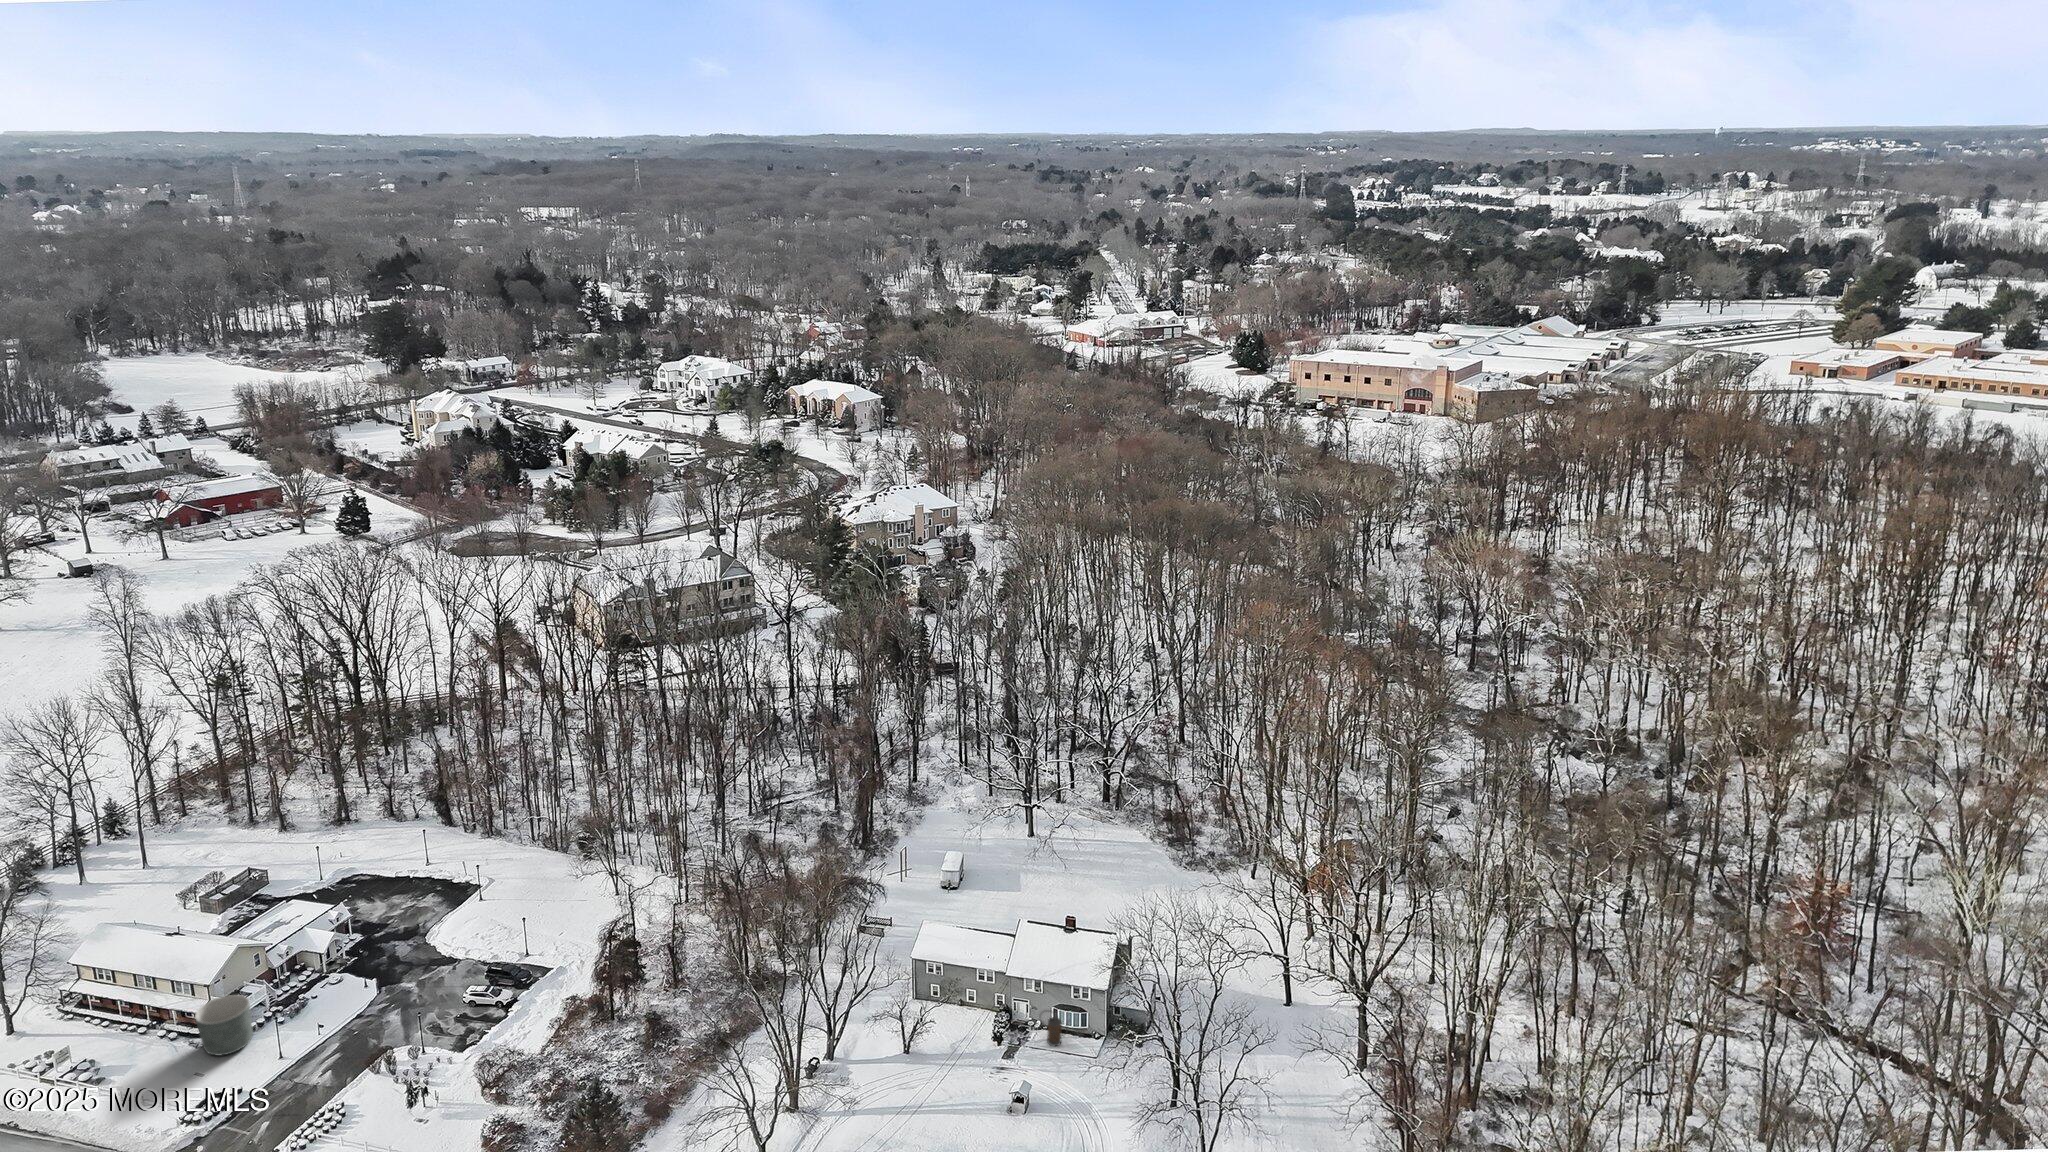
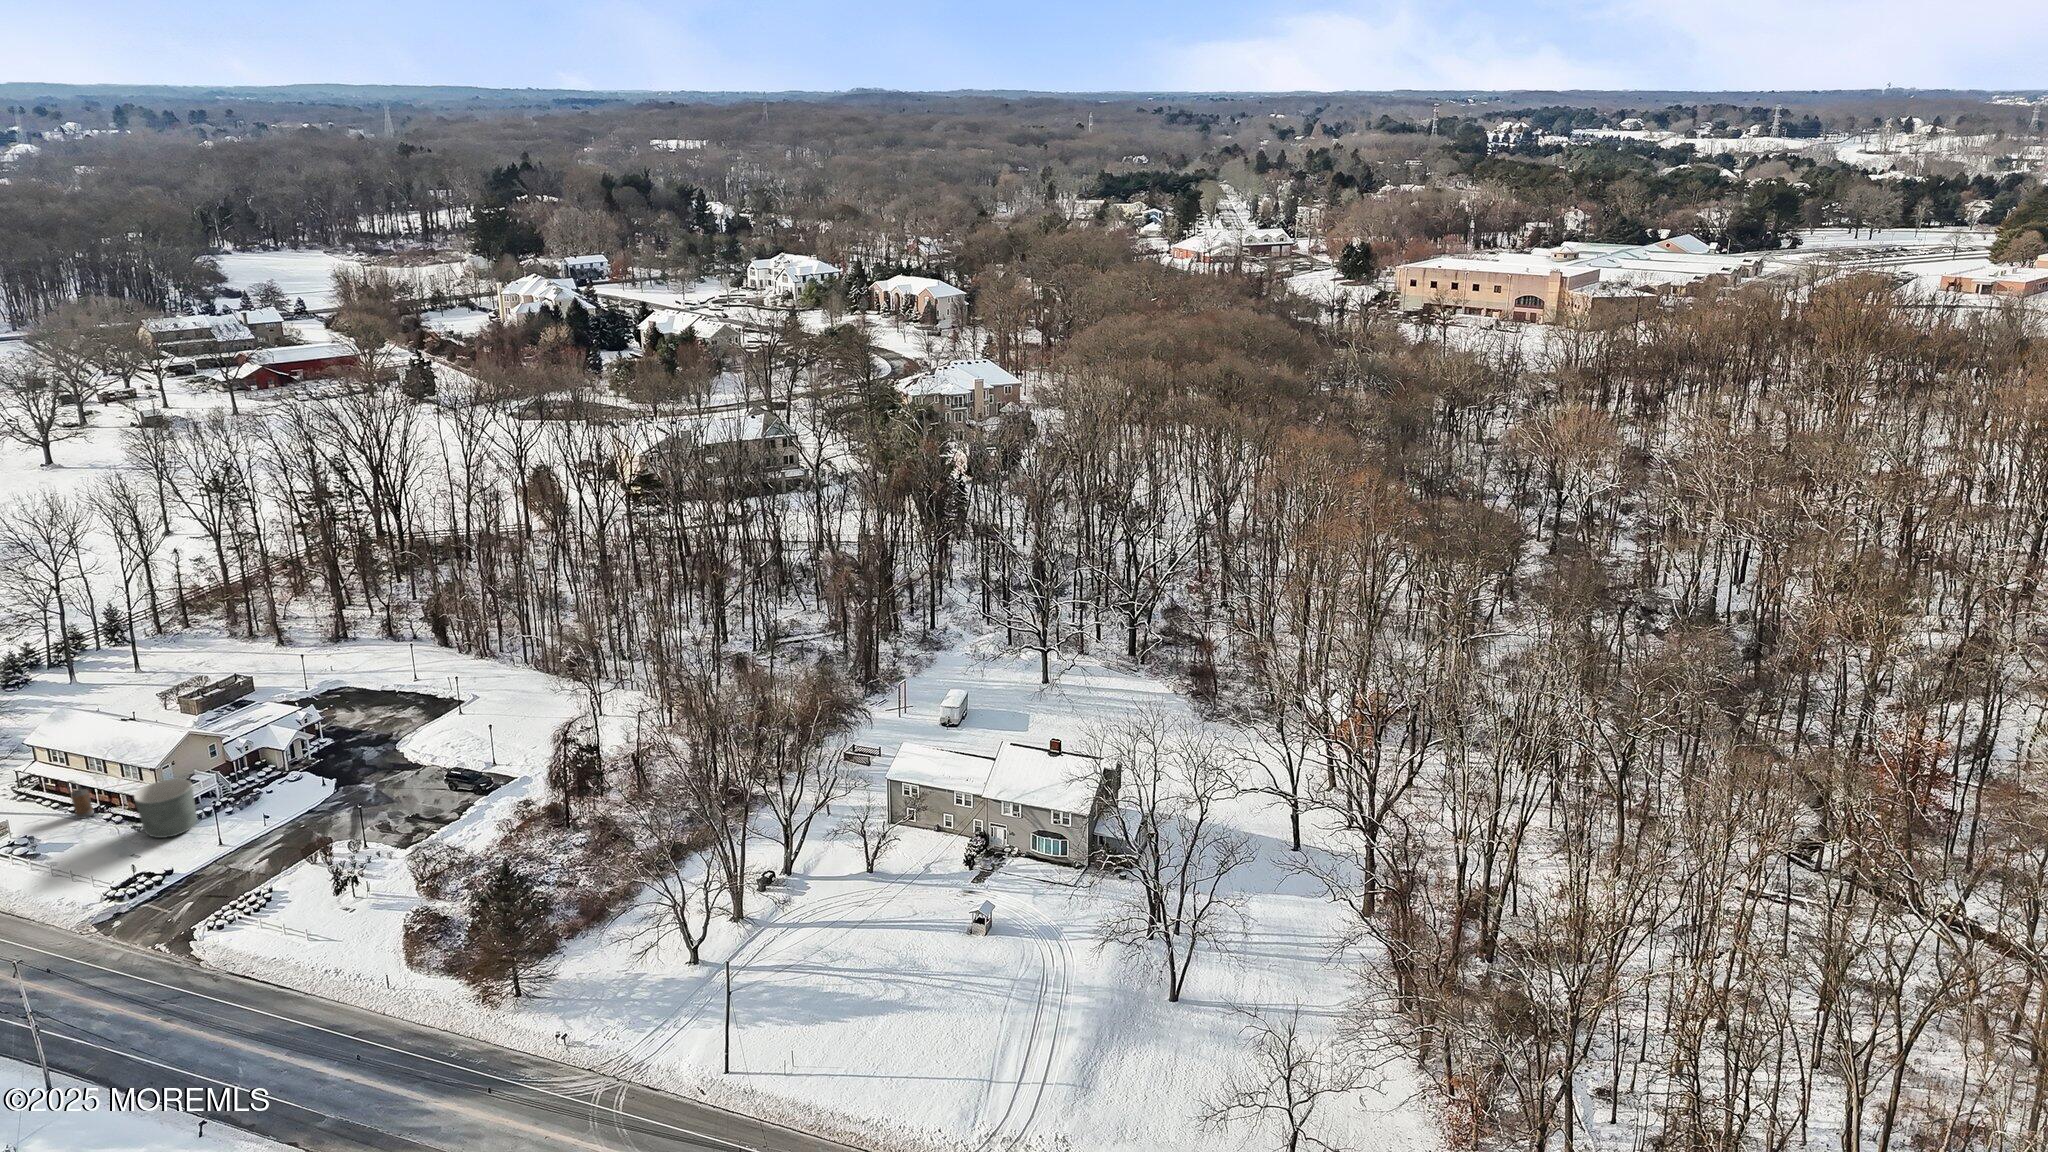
watering can: present [1046,1011,1062,1046] -> present [67,780,94,819]

